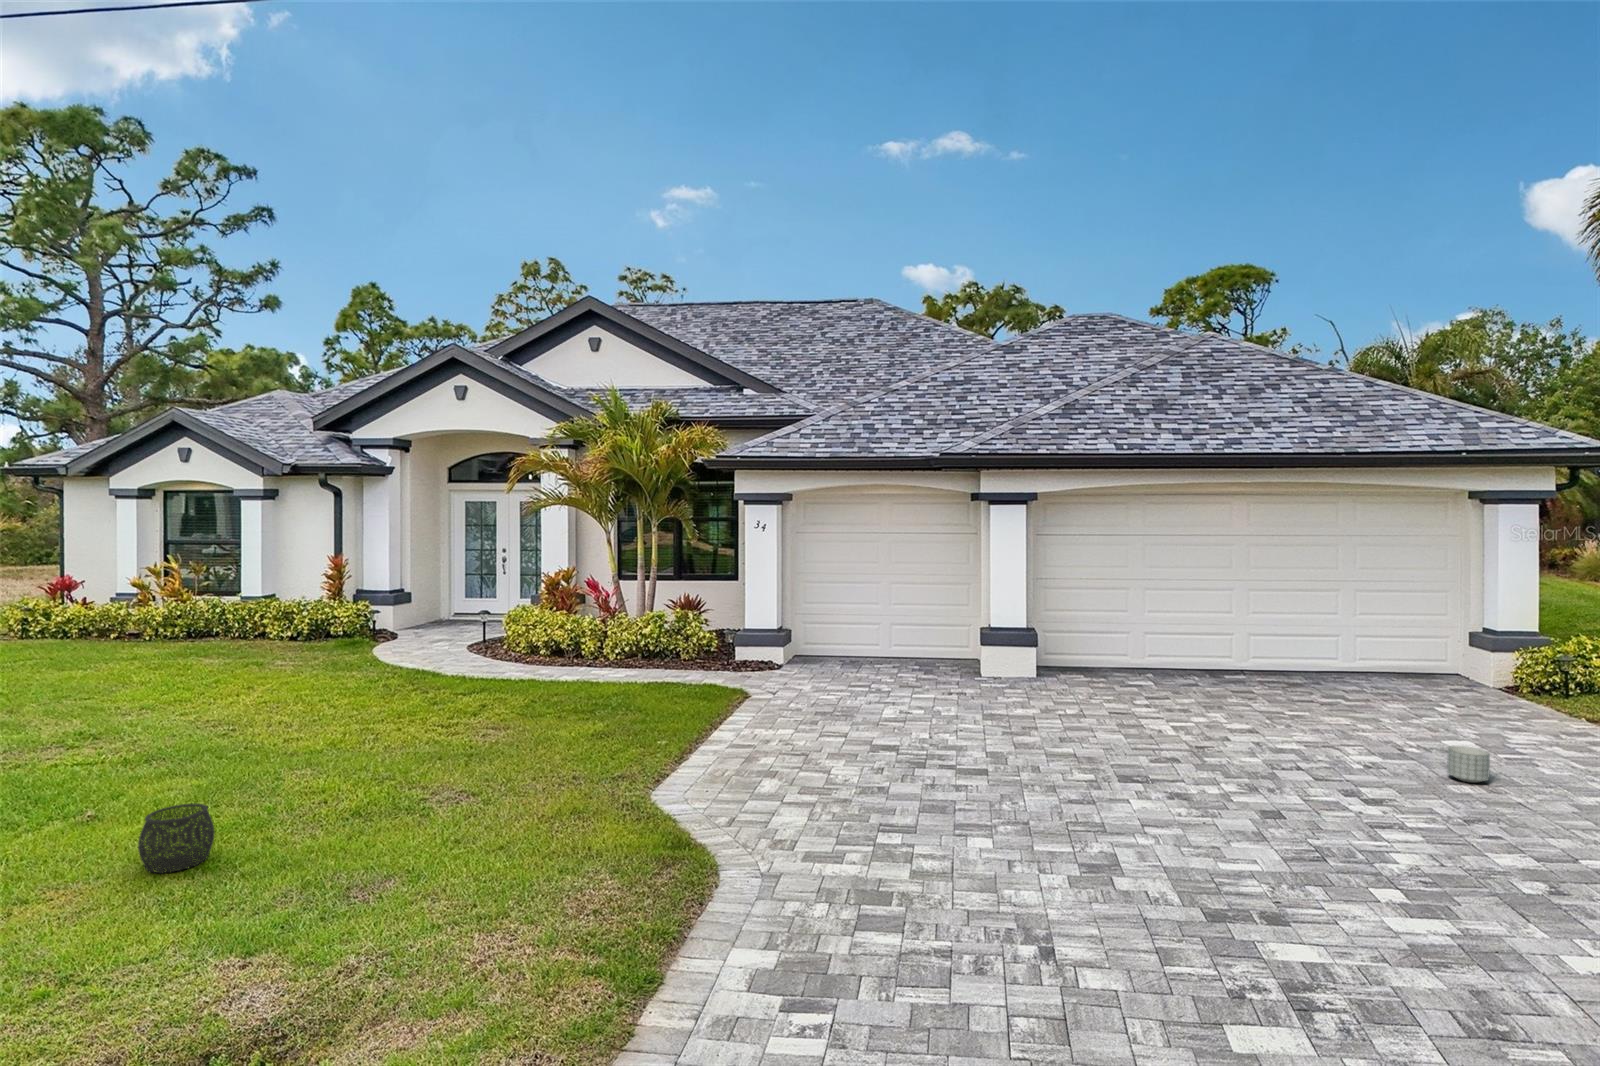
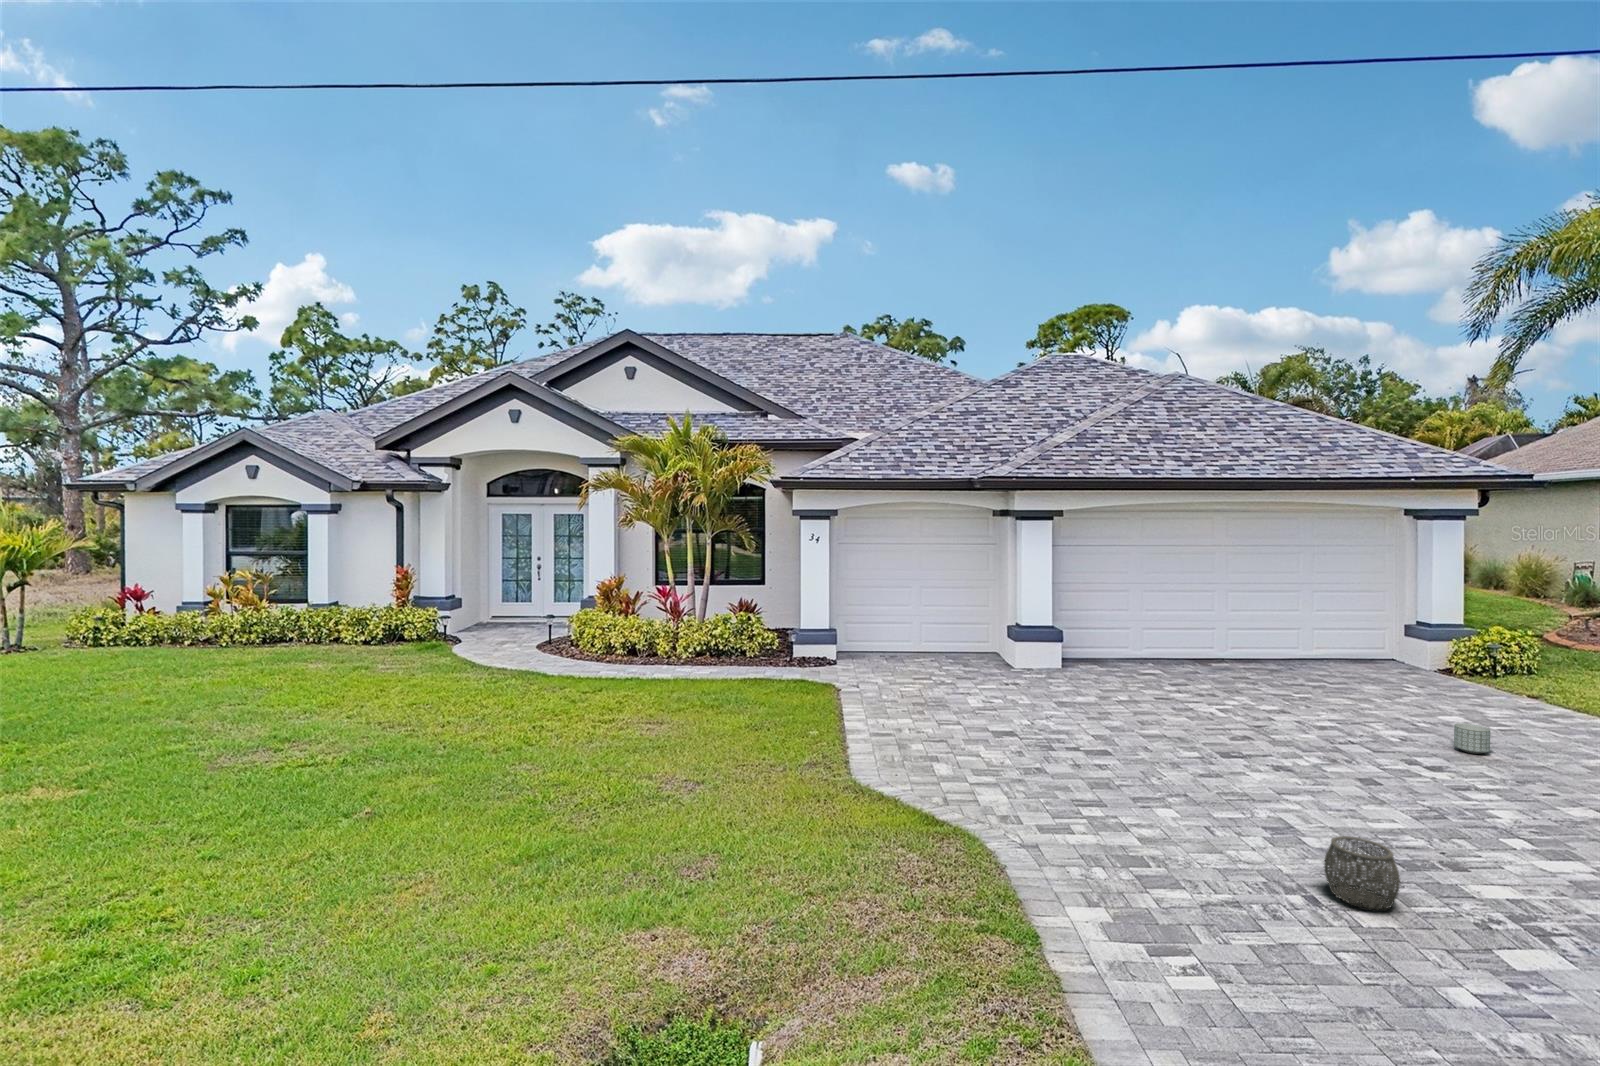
woven basket: present [138,803,215,873] -> present [1324,836,1400,910]

